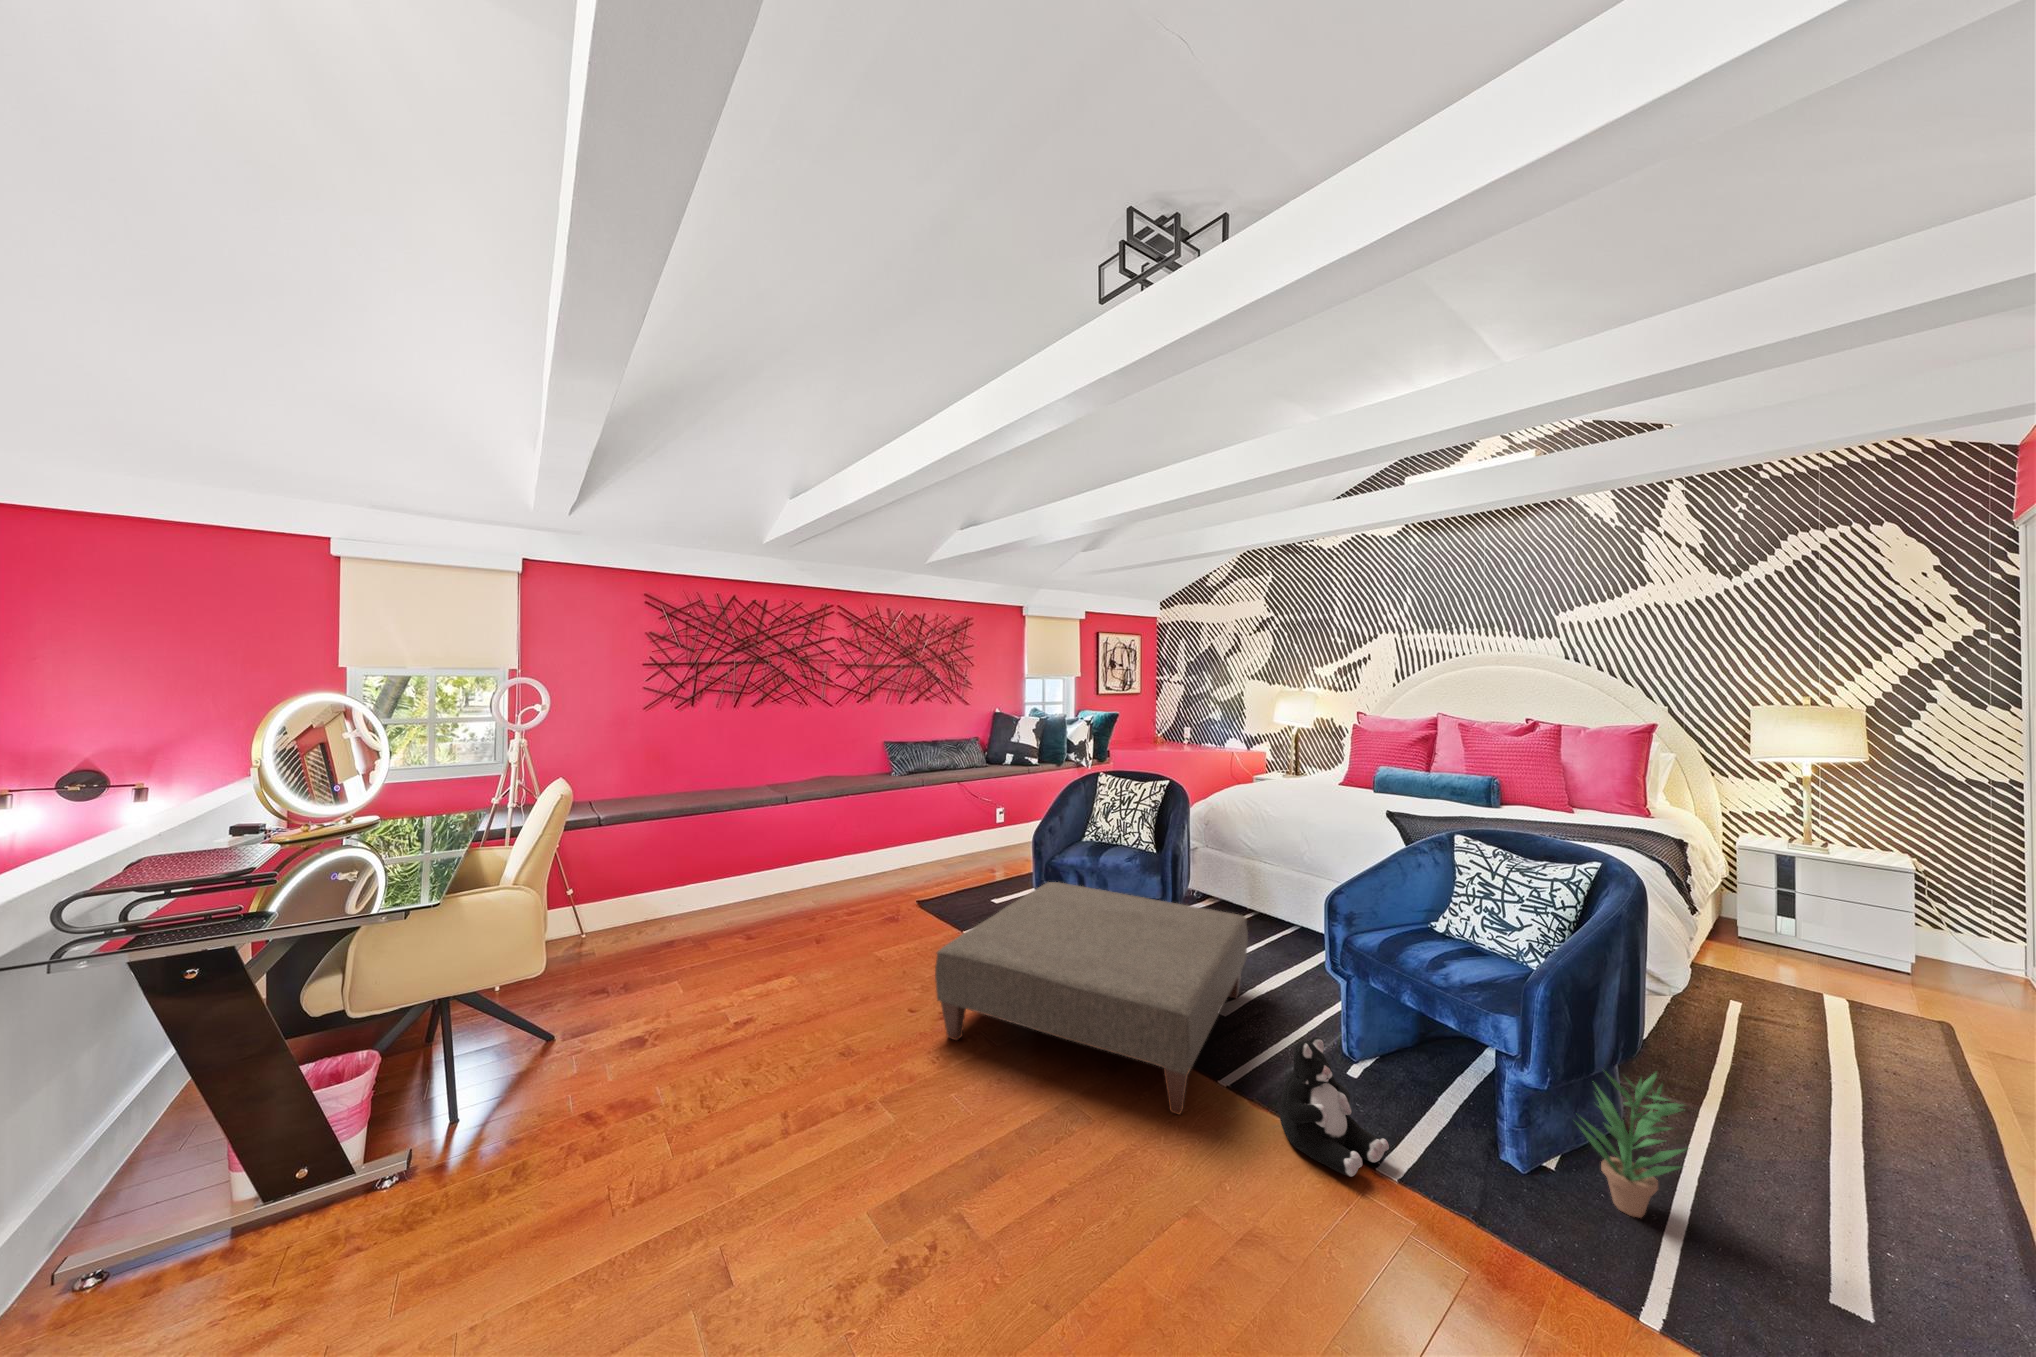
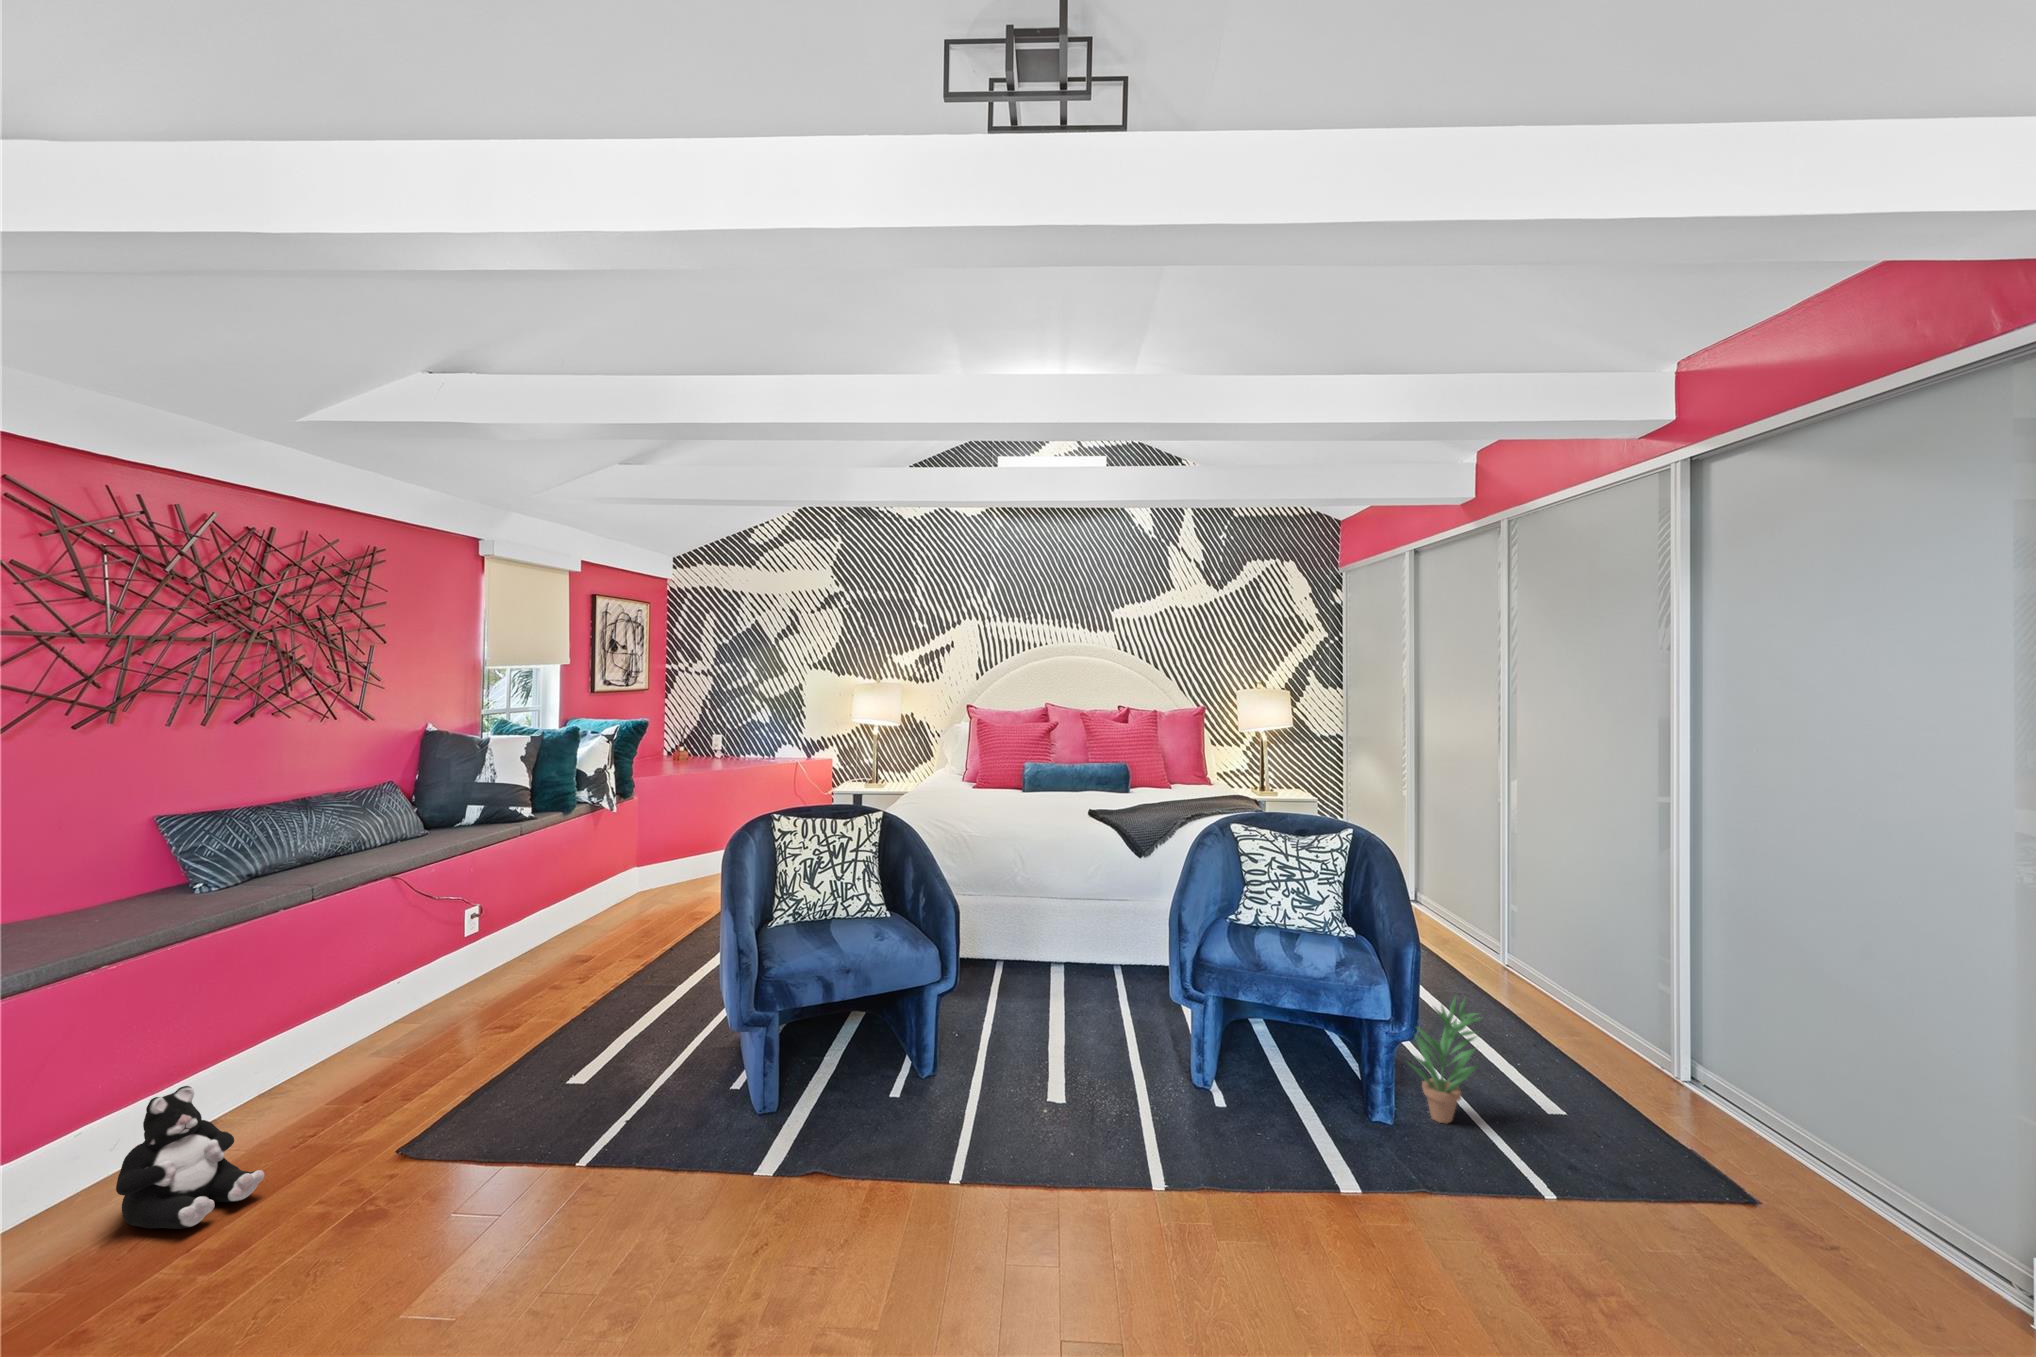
ottoman: present [935,882,1248,1115] -> none [726,964,1144,1294]
plush toy: present [1280,1037,1389,1177] -> present [116,1086,264,1229]

